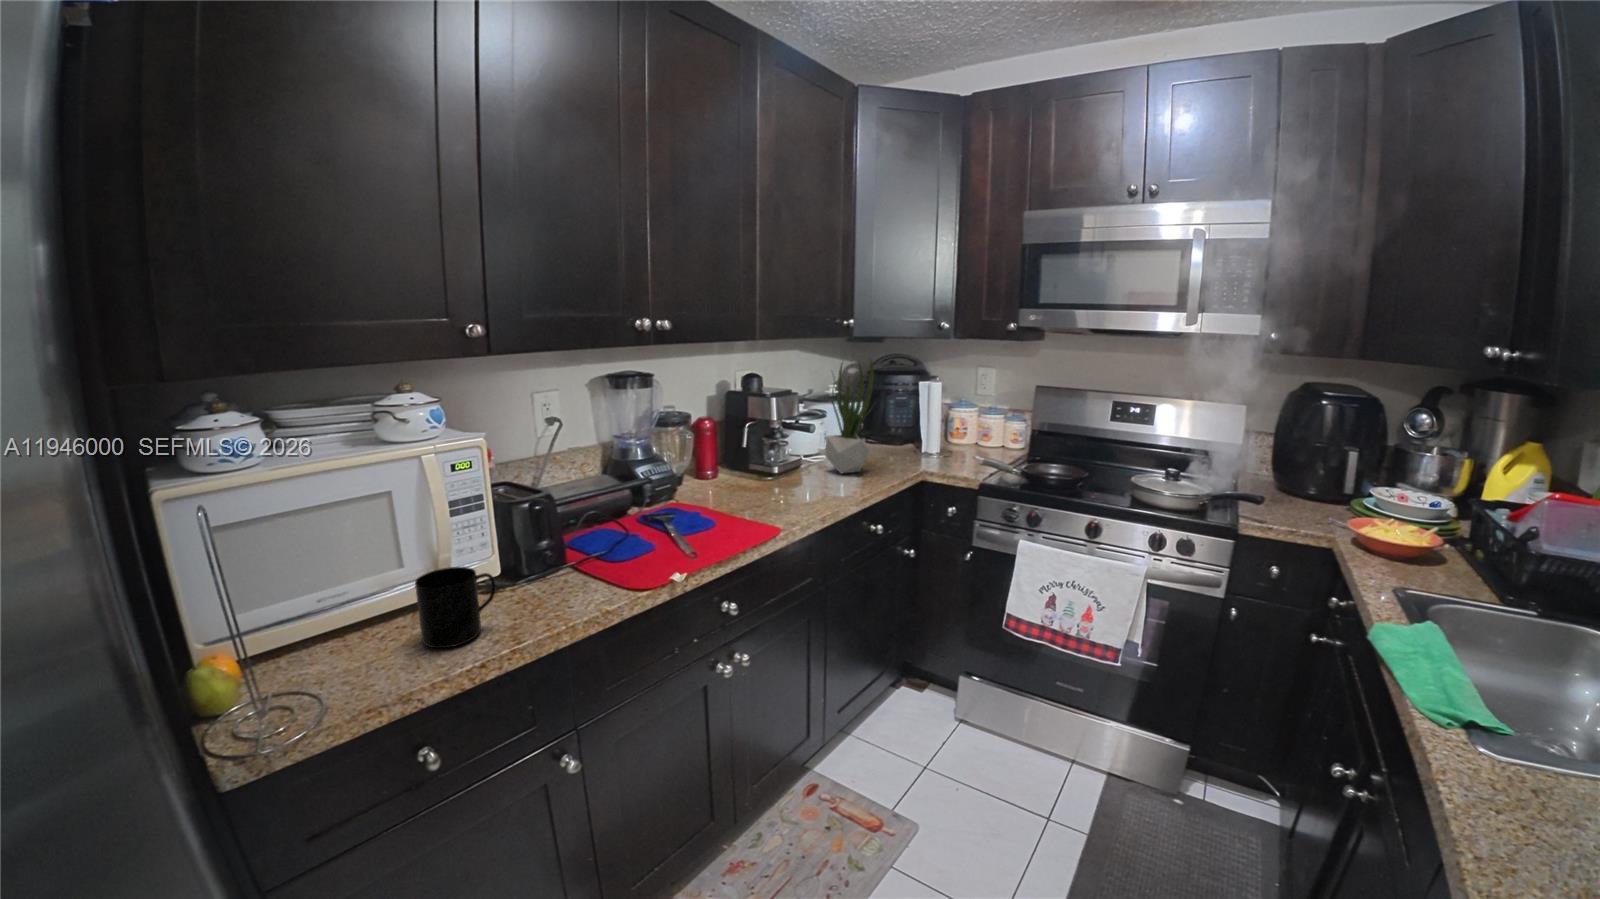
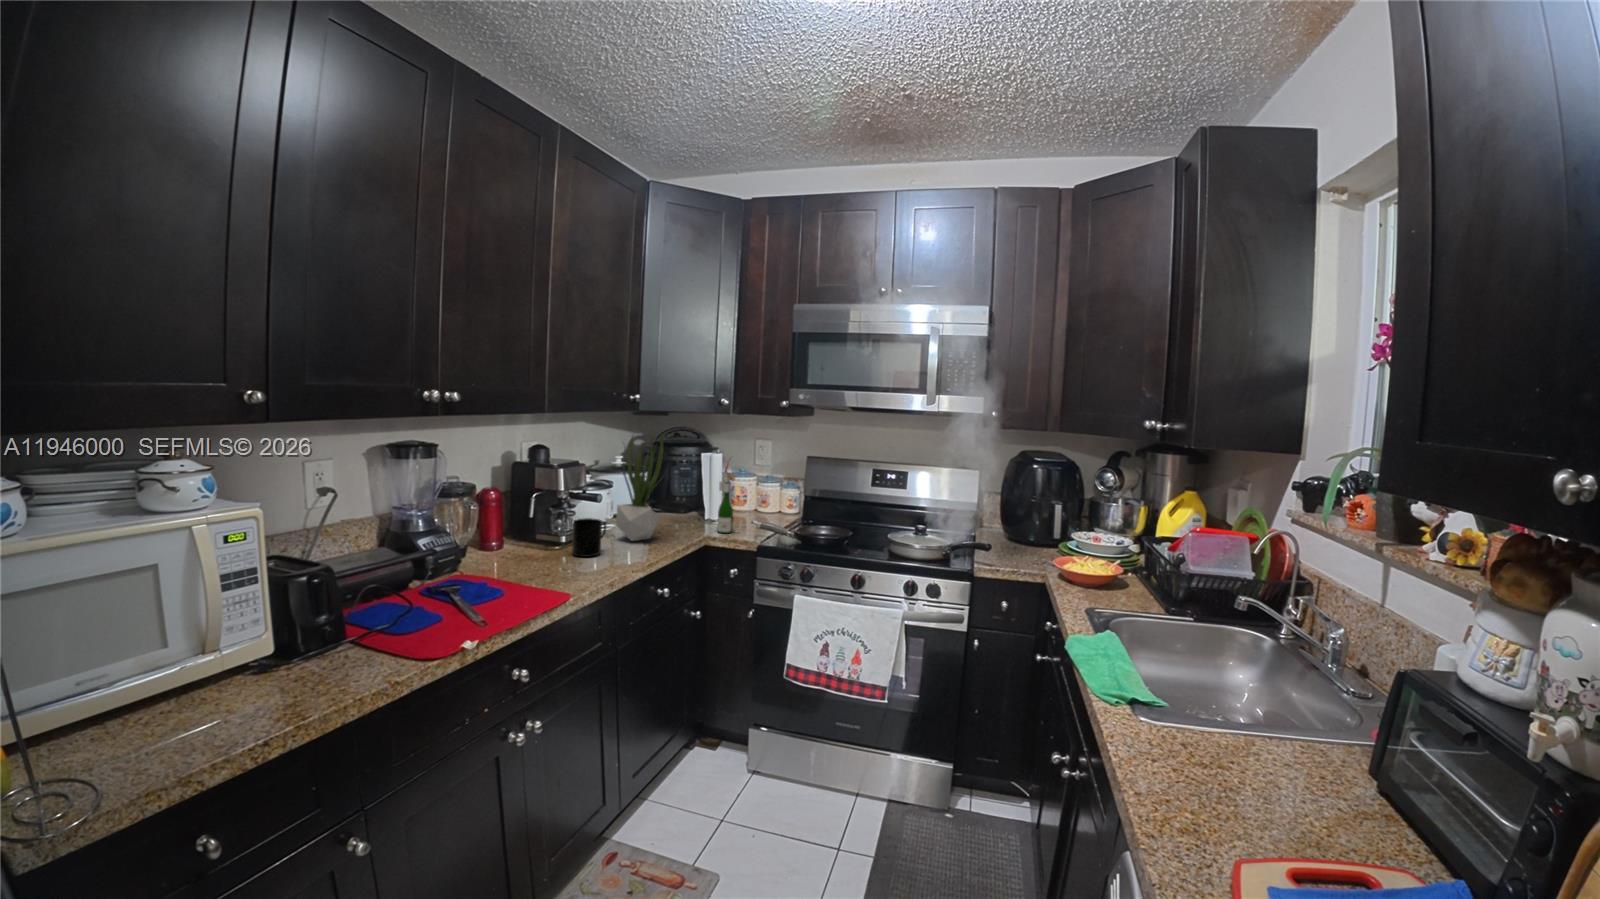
wine bottle: none [931,385,956,468] -> present [717,464,739,533]
mug: present [415,567,496,648] -> present [572,518,606,557]

